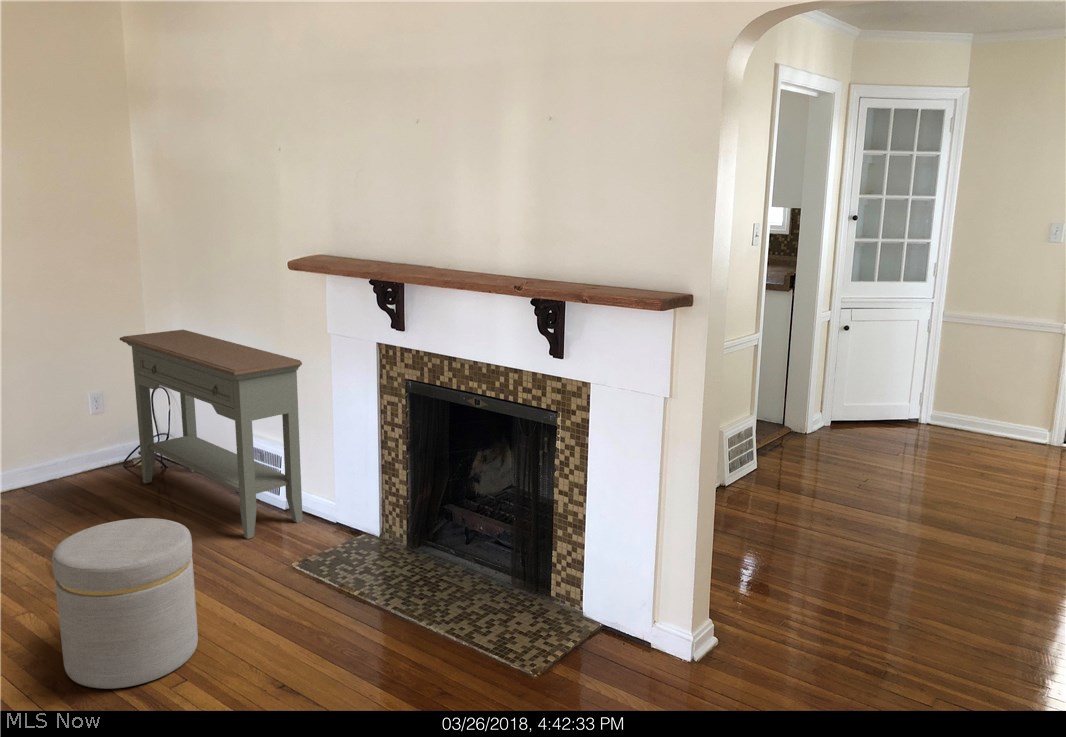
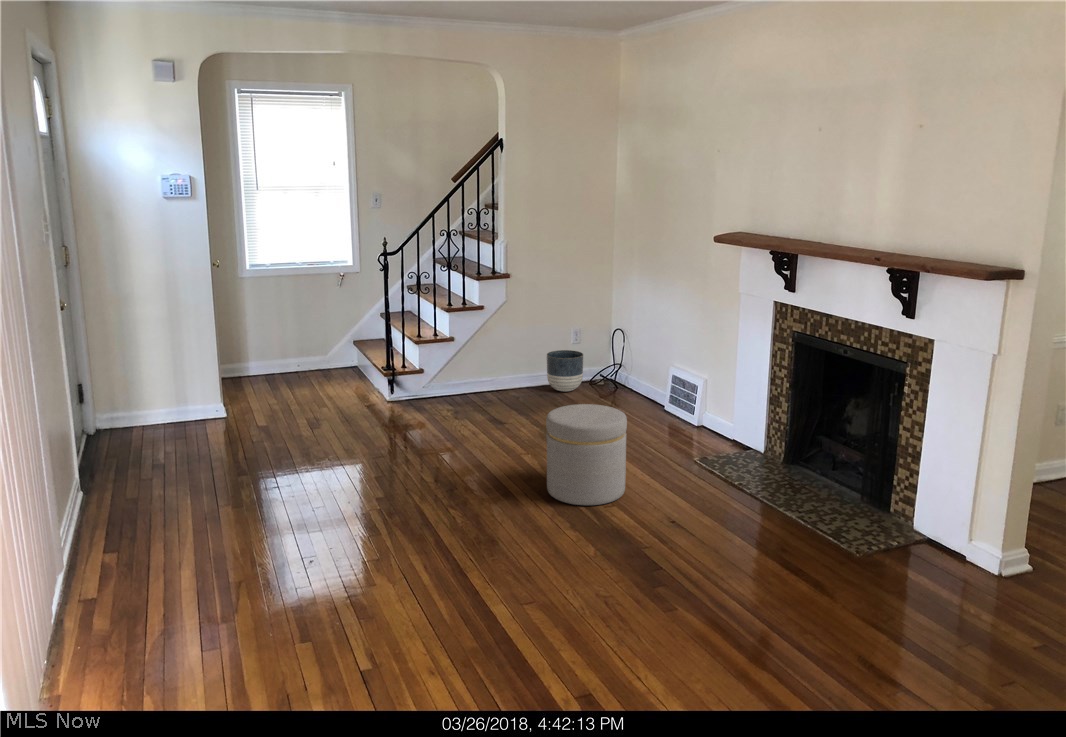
console table: present [120,330,303,539] -> none [596,287,718,440]
planter: none [50,423,111,483] -> present [547,350,583,391]

